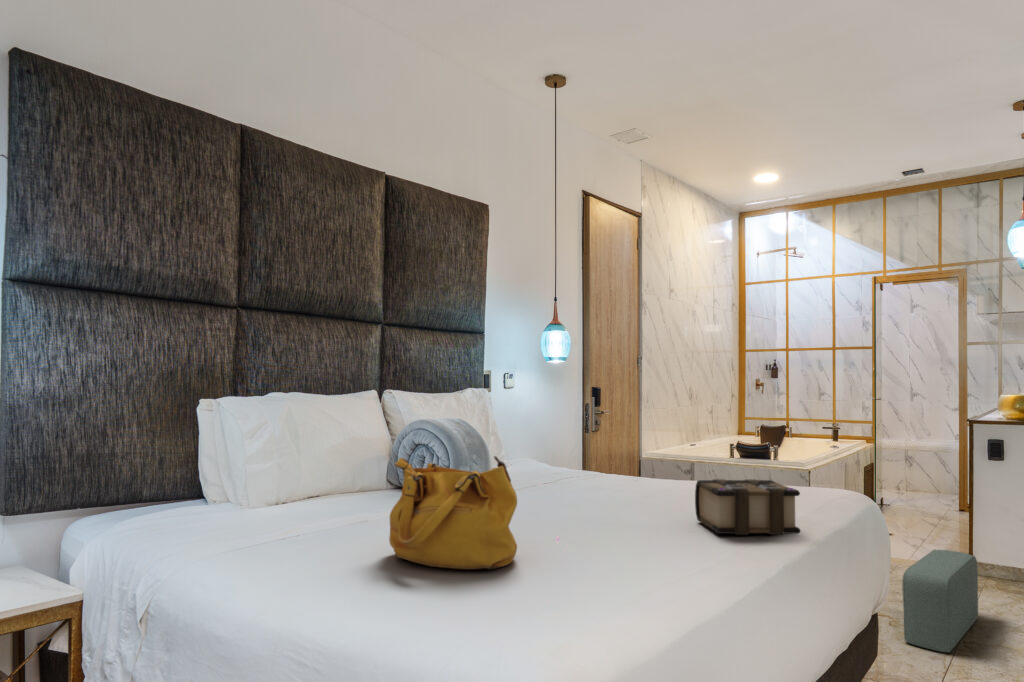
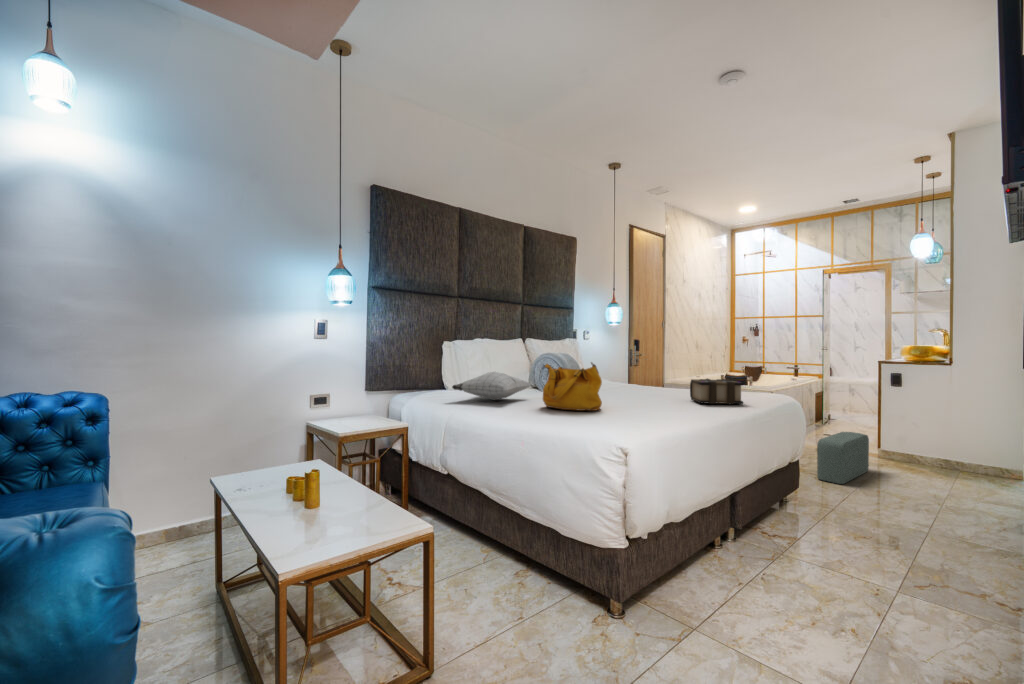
pillow: none [191,469,379,533] -> present [452,372,531,400]

